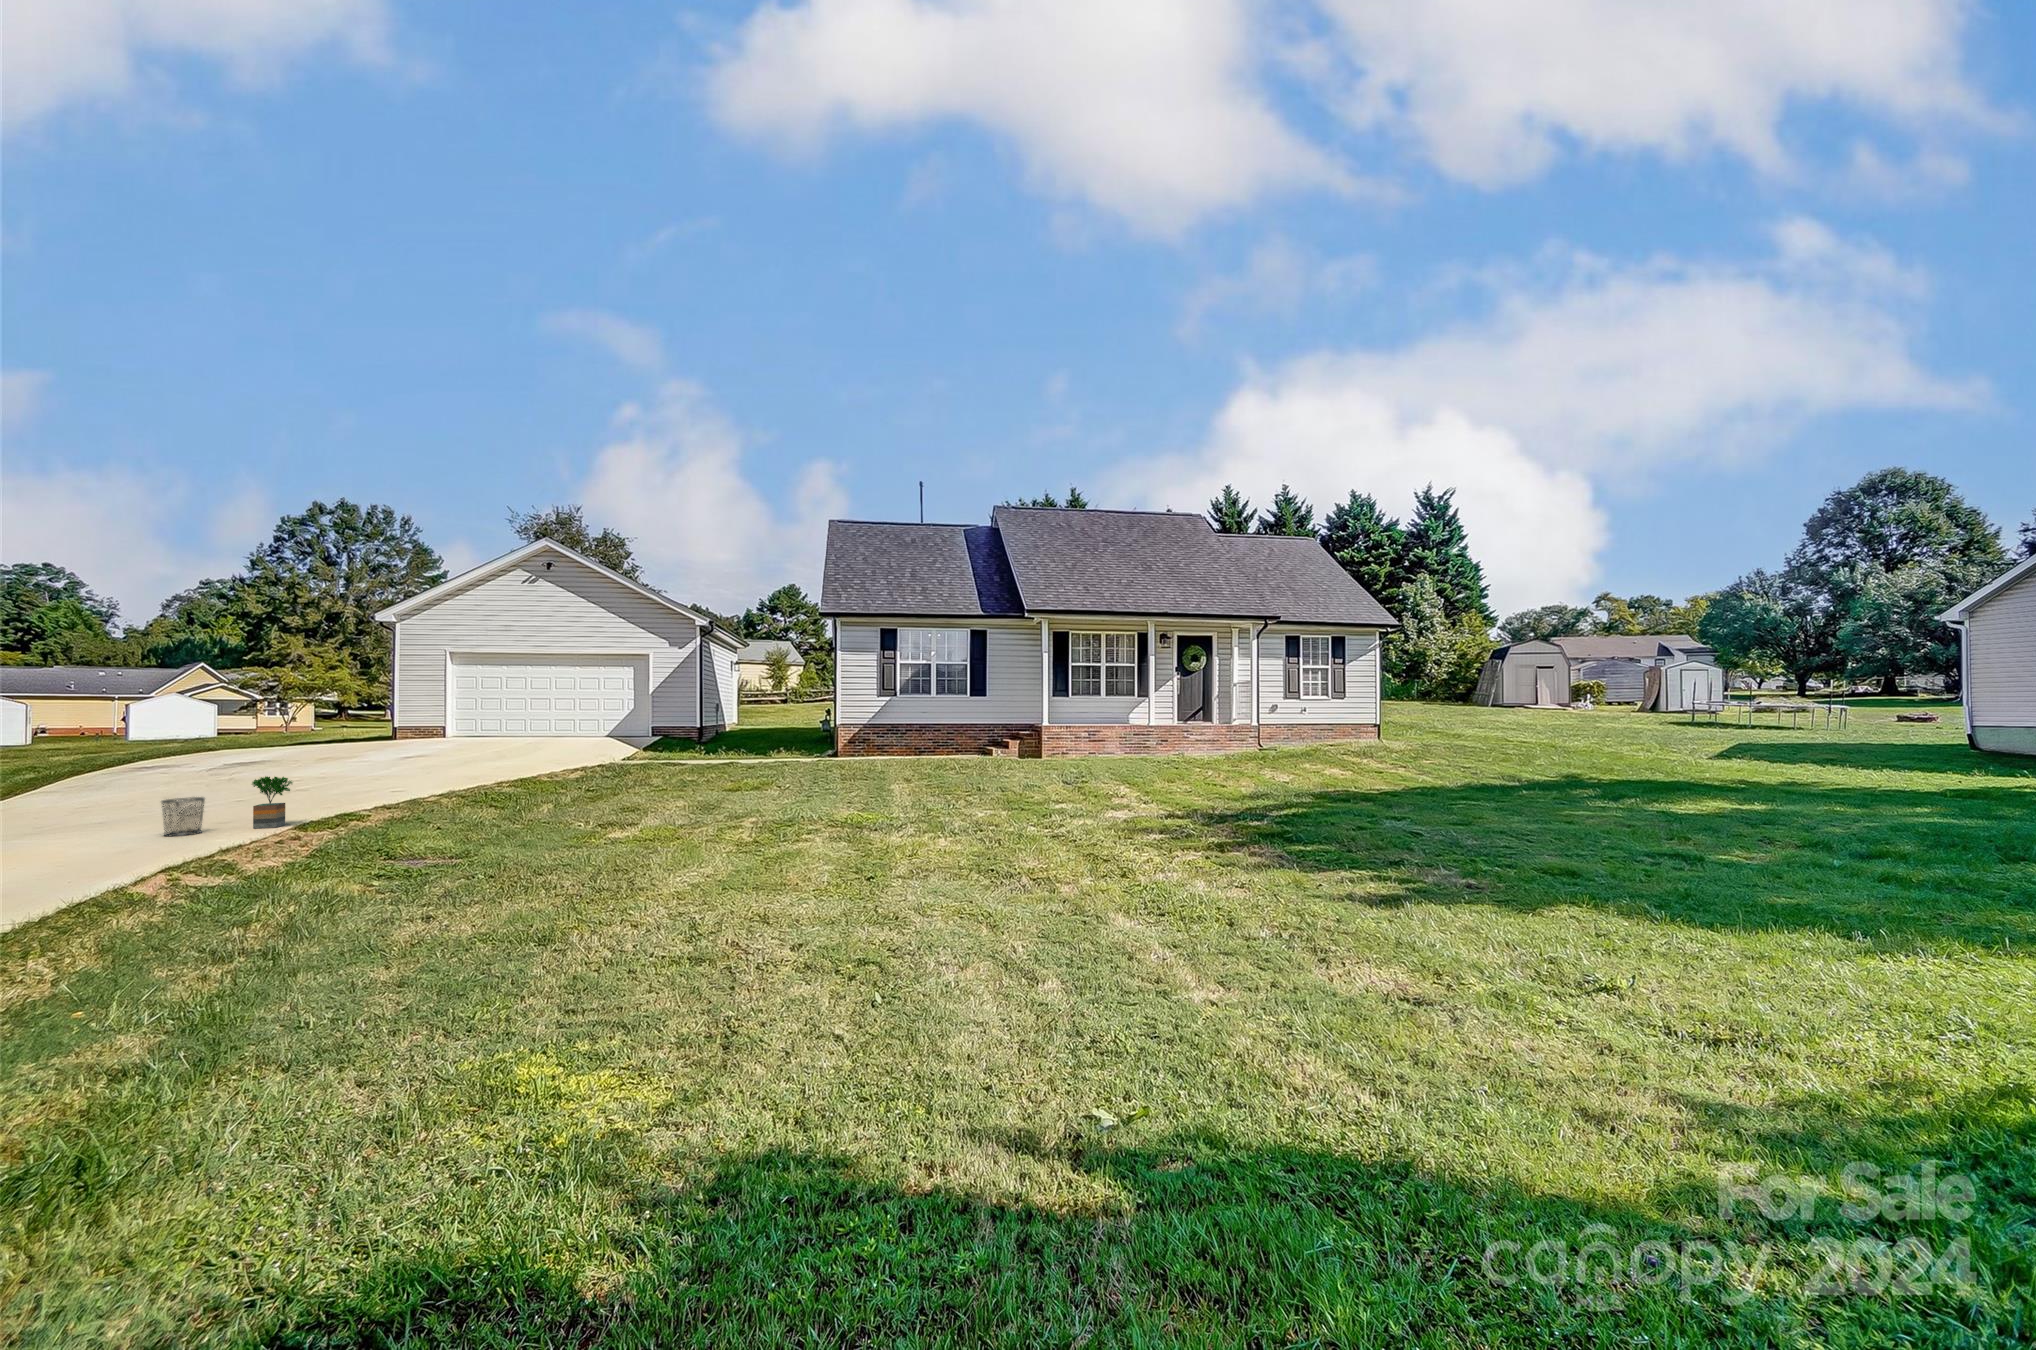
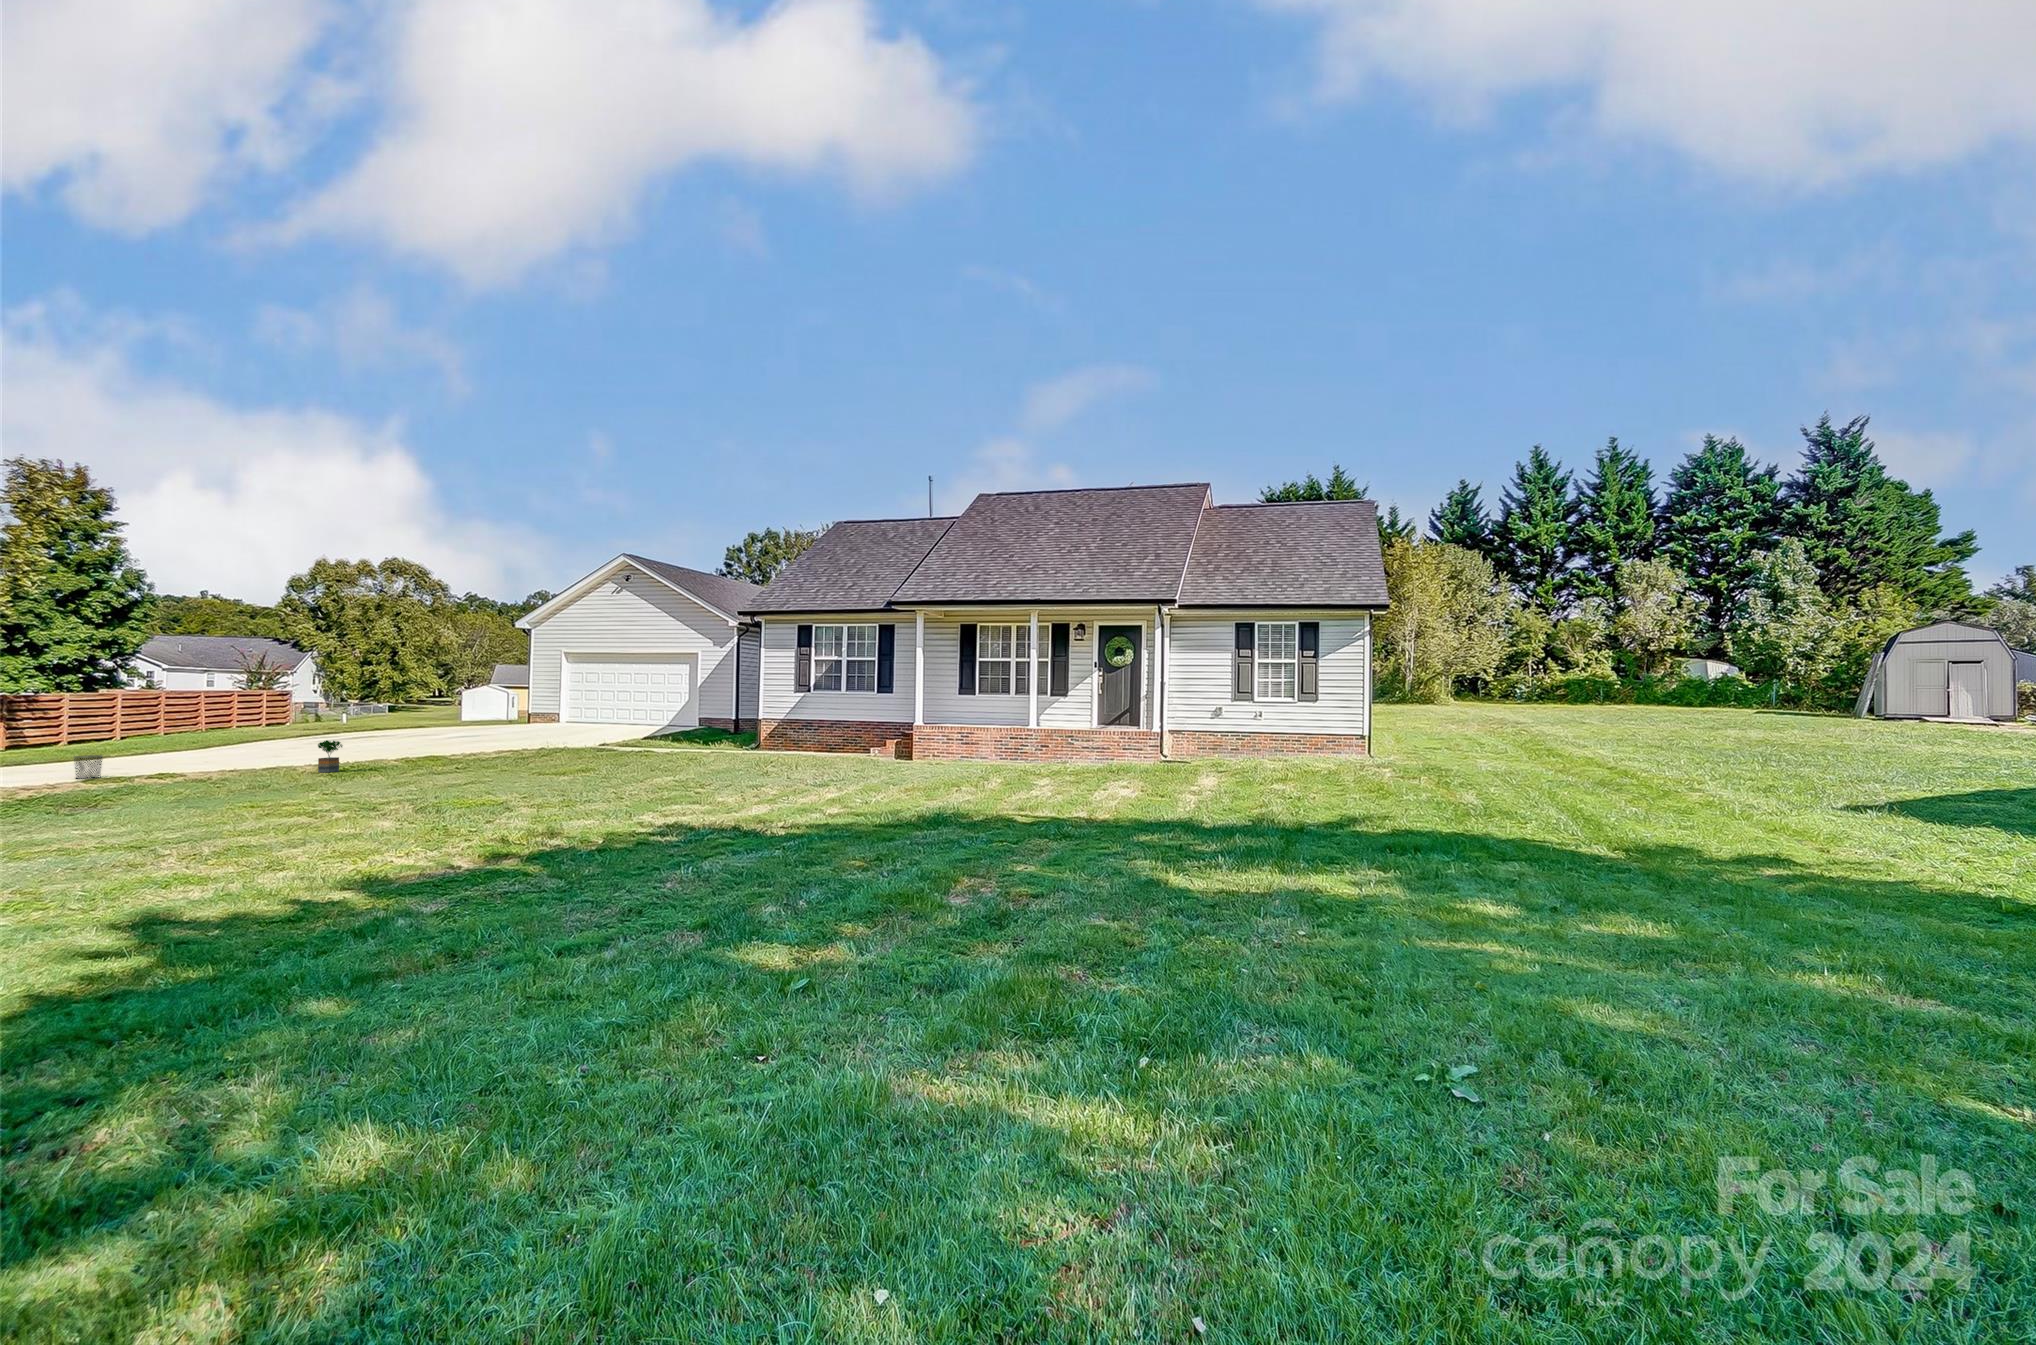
potted tree: present [252,776,293,829] -> present [318,740,342,772]

